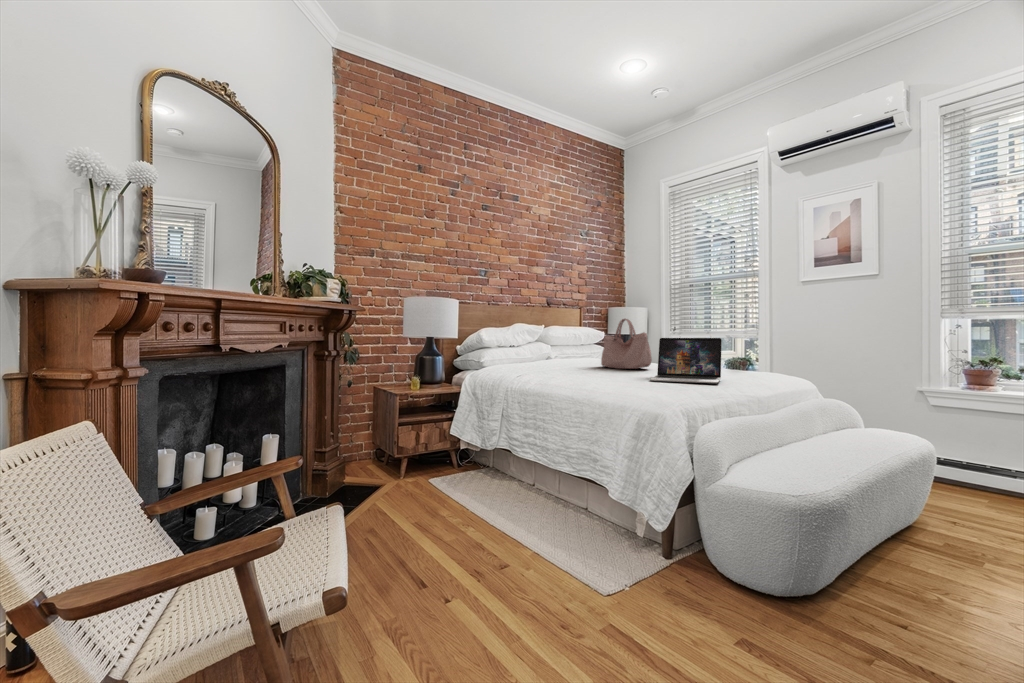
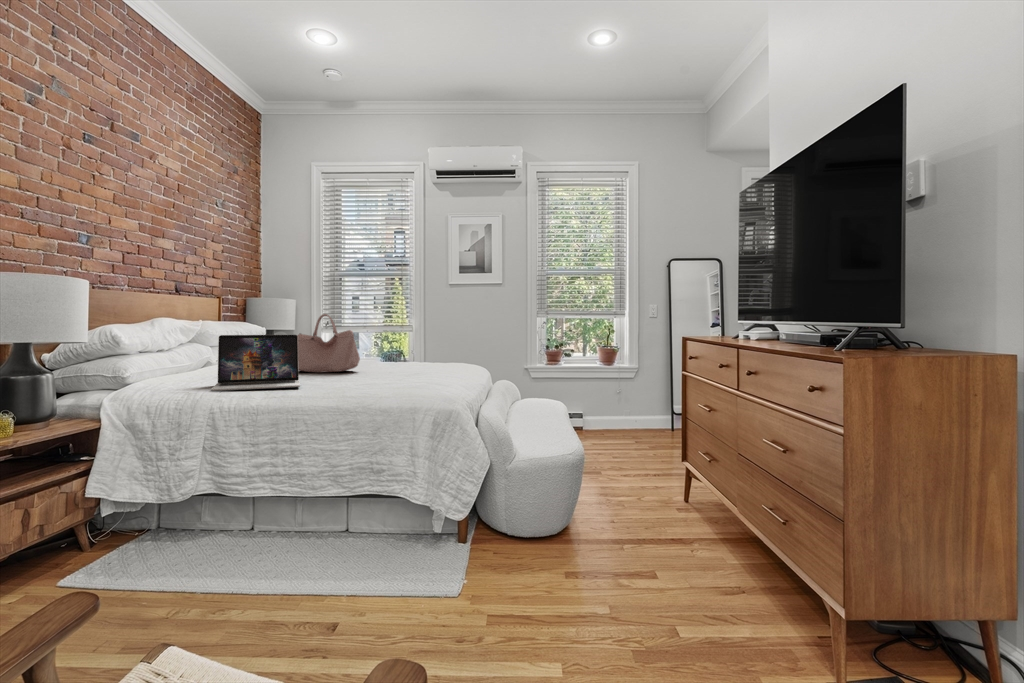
laptop: present [650,338,722,383] -> present [211,335,300,391]

